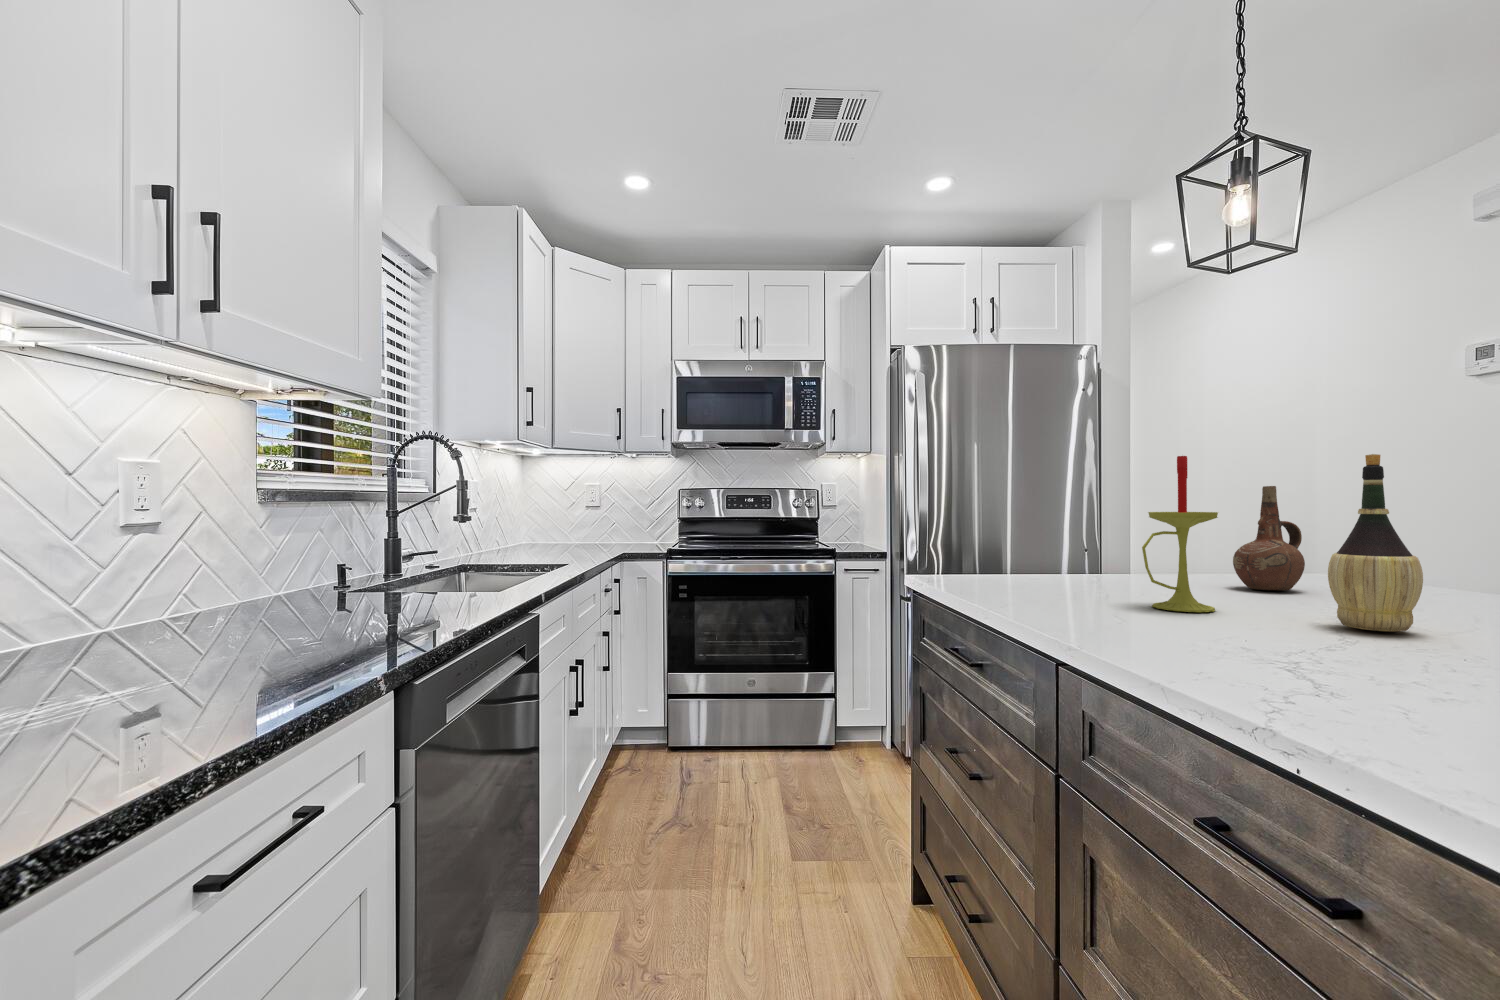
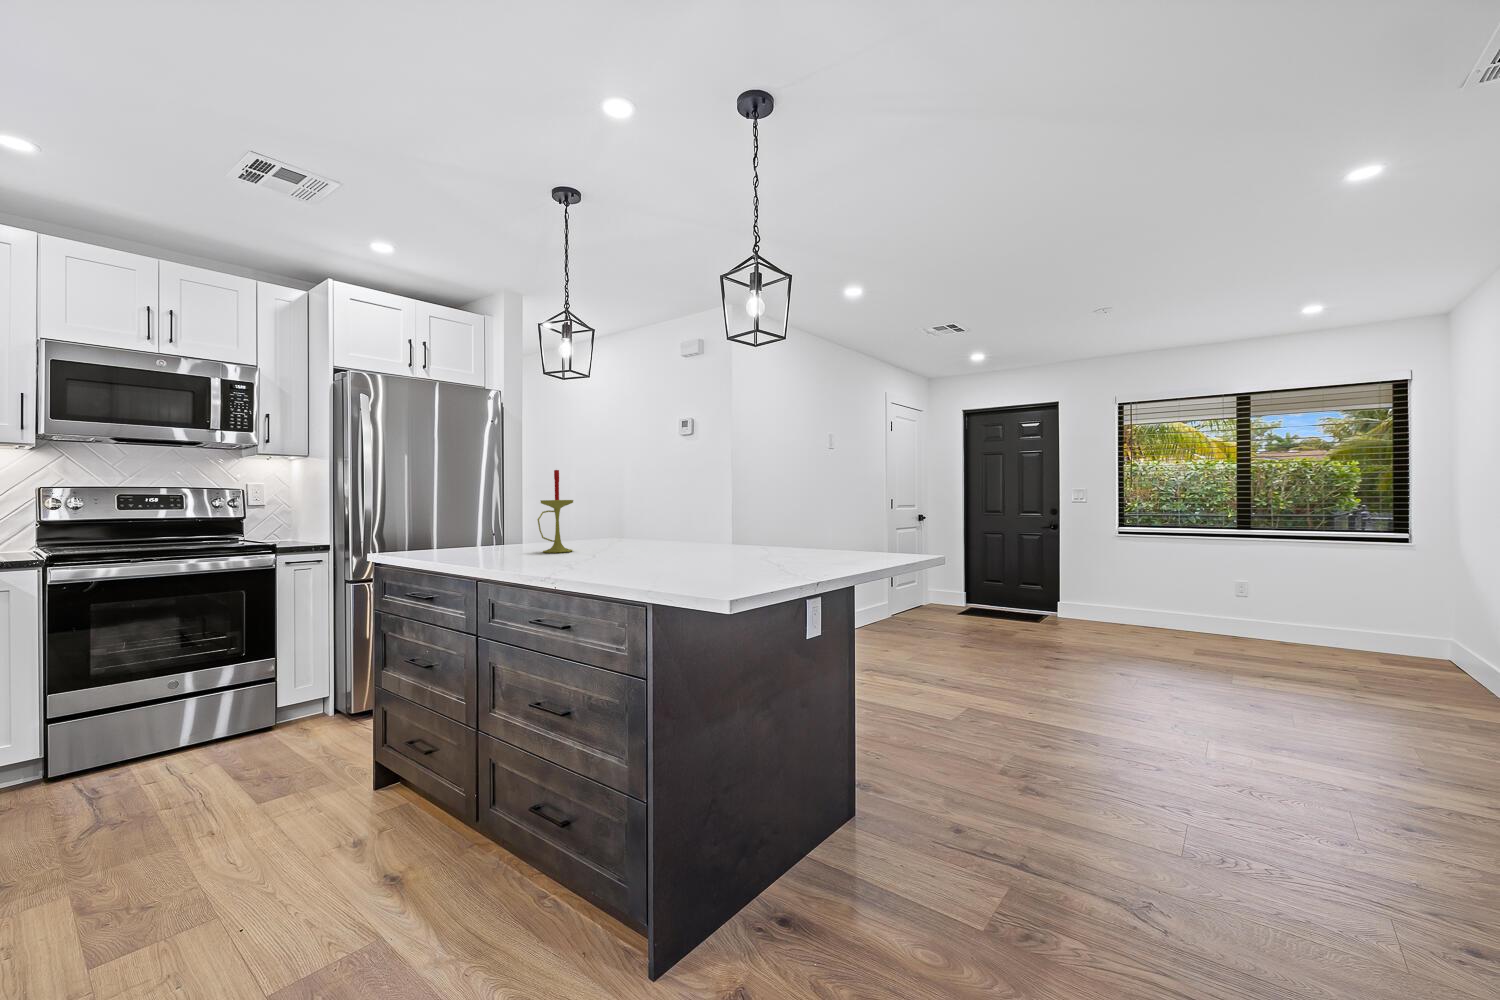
wine bottle: present [1328,454,1423,632] -> none [618,472,650,551]
ceramic pitcher: present [1233,486,1305,590] -> none [582,487,613,542]

